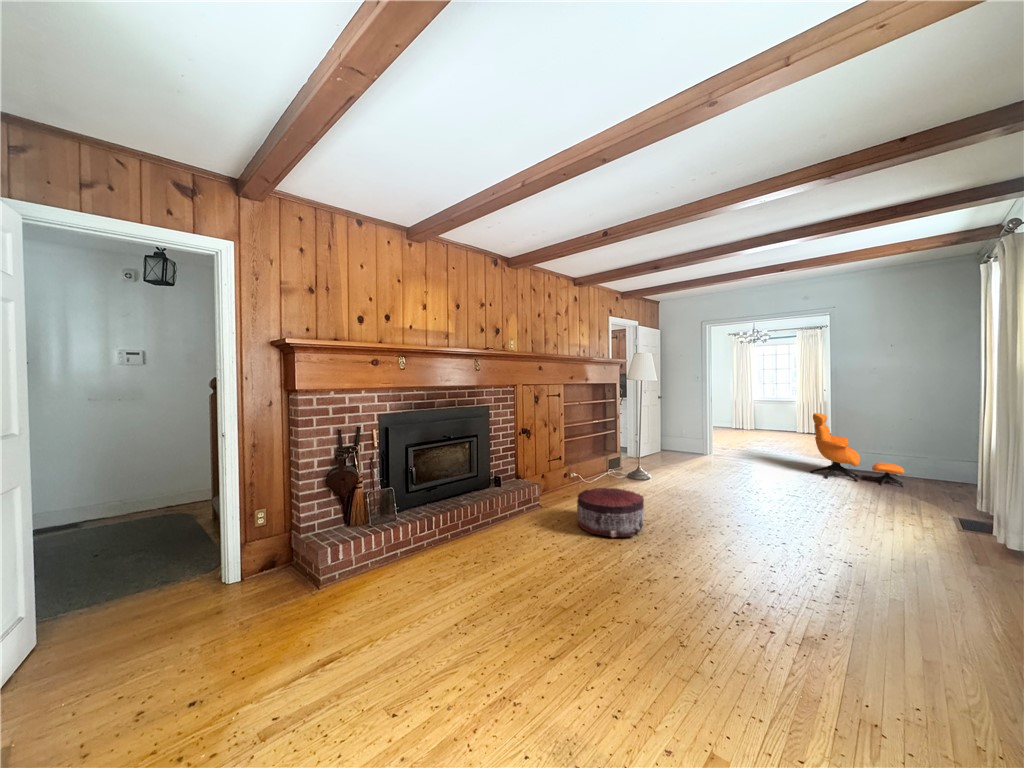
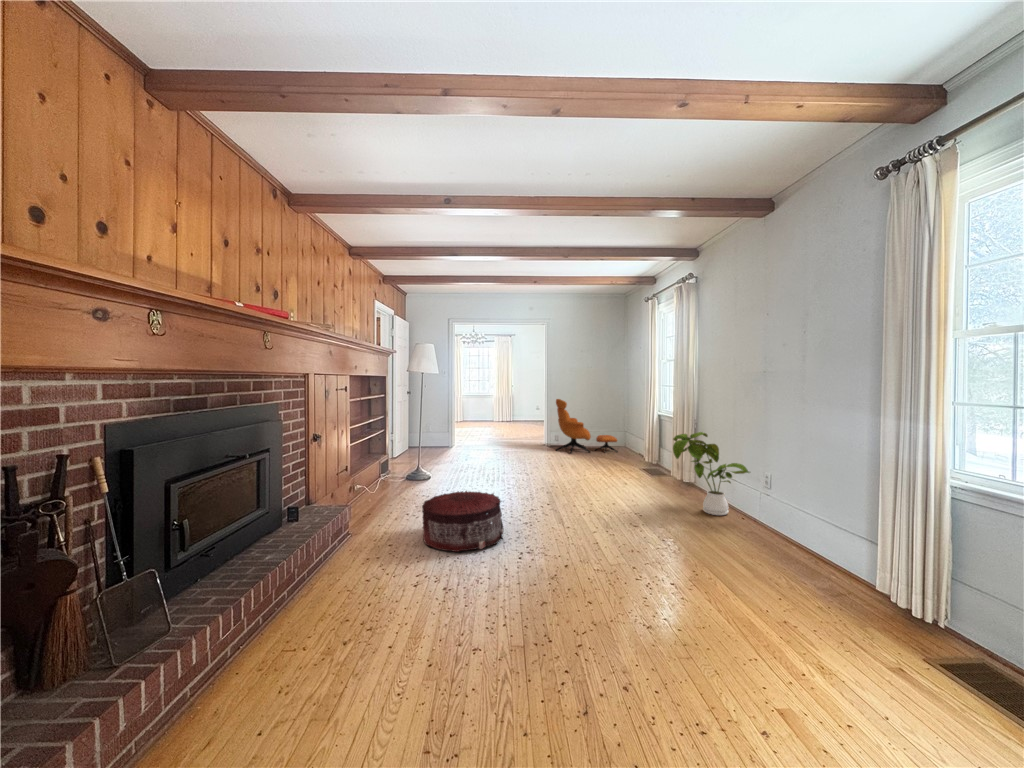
house plant: none [869,473,993,587] -> present [673,432,750,515]

